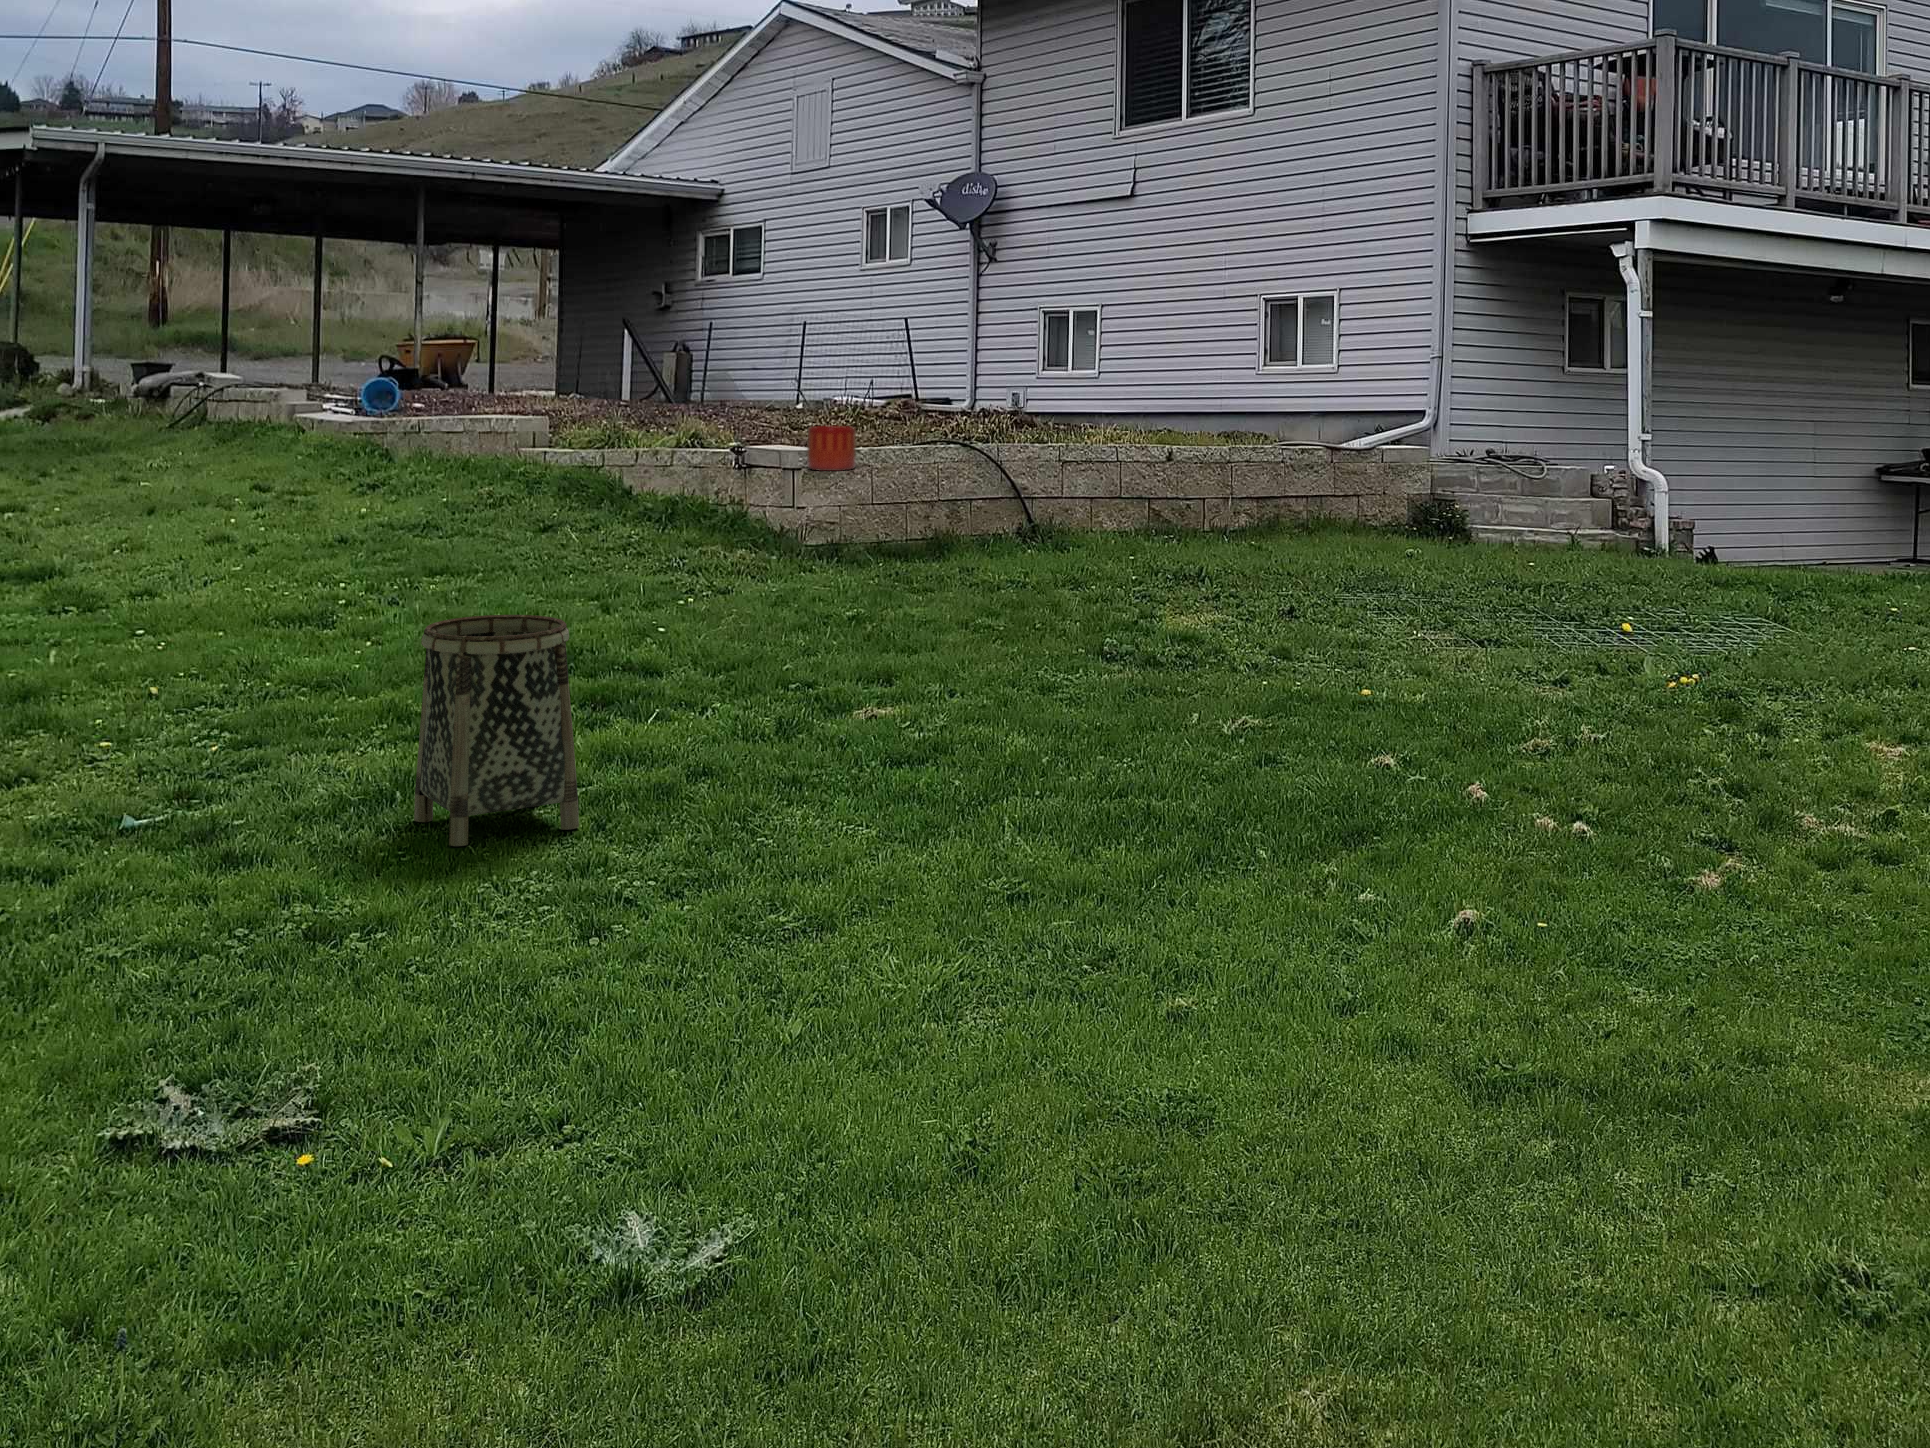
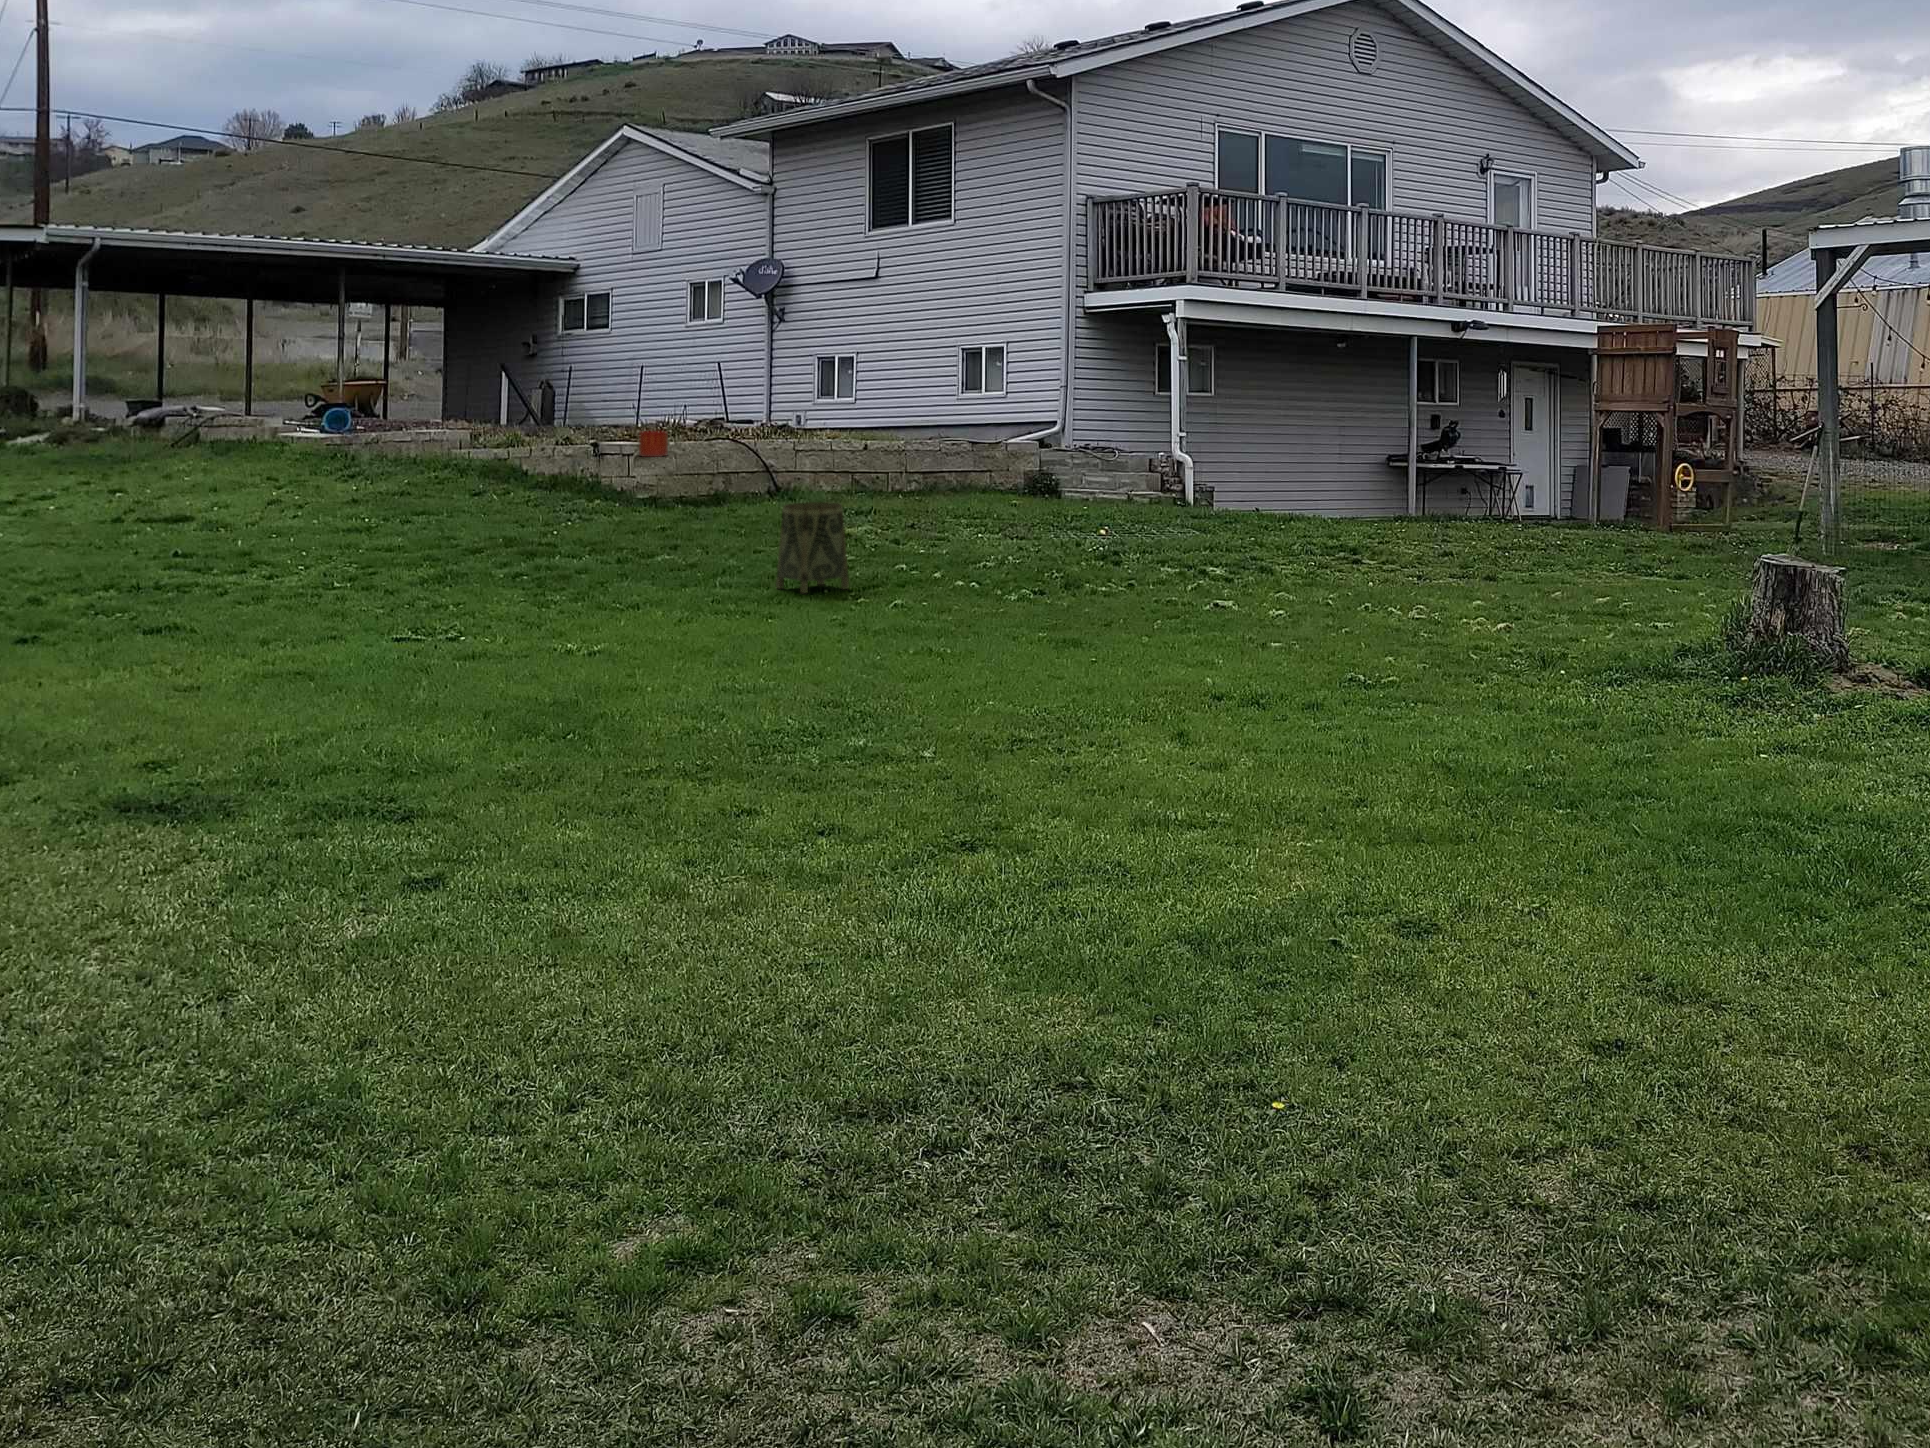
basket: present [414,615,579,846] -> present [776,502,849,593]

